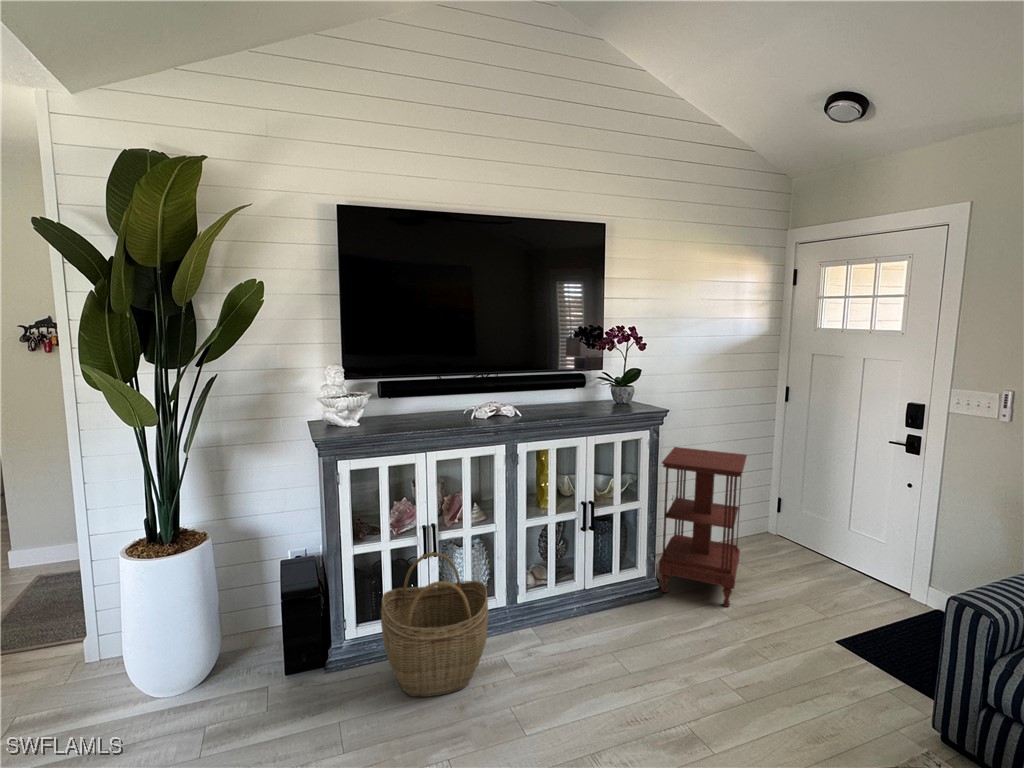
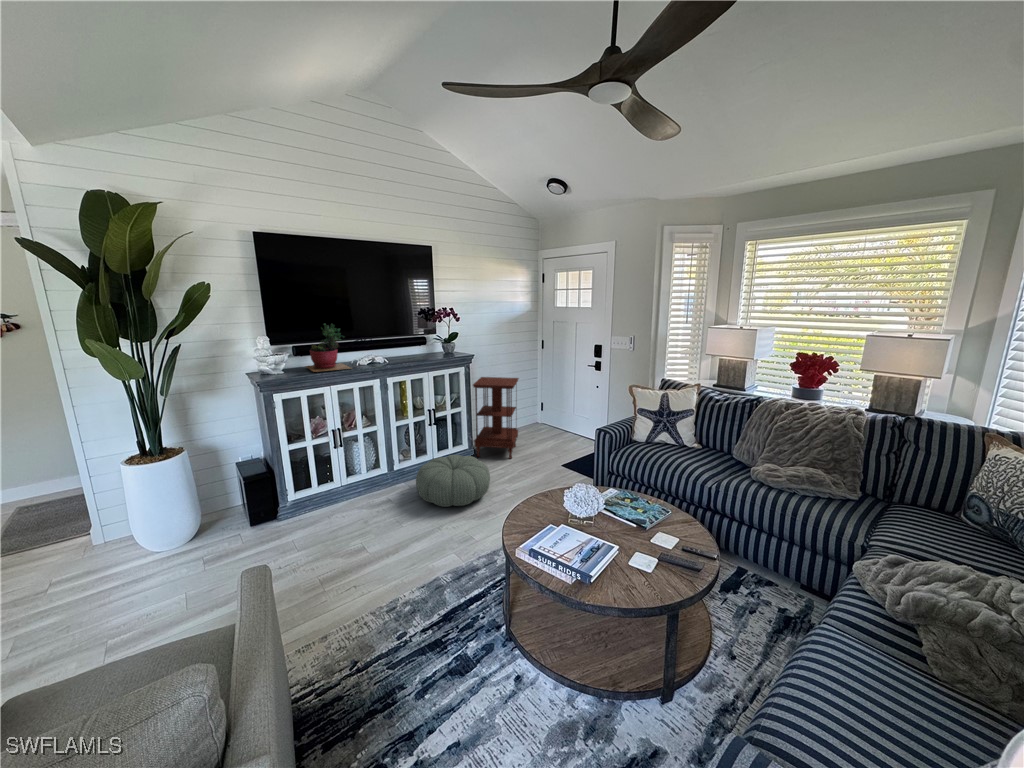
succulent plant: none [393,348,463,427] -> present [306,324,351,372]
woven basket: present [381,553,489,697] -> none [312,444,378,522]
pouf: none [553,592,695,711] -> present [416,455,490,507]

